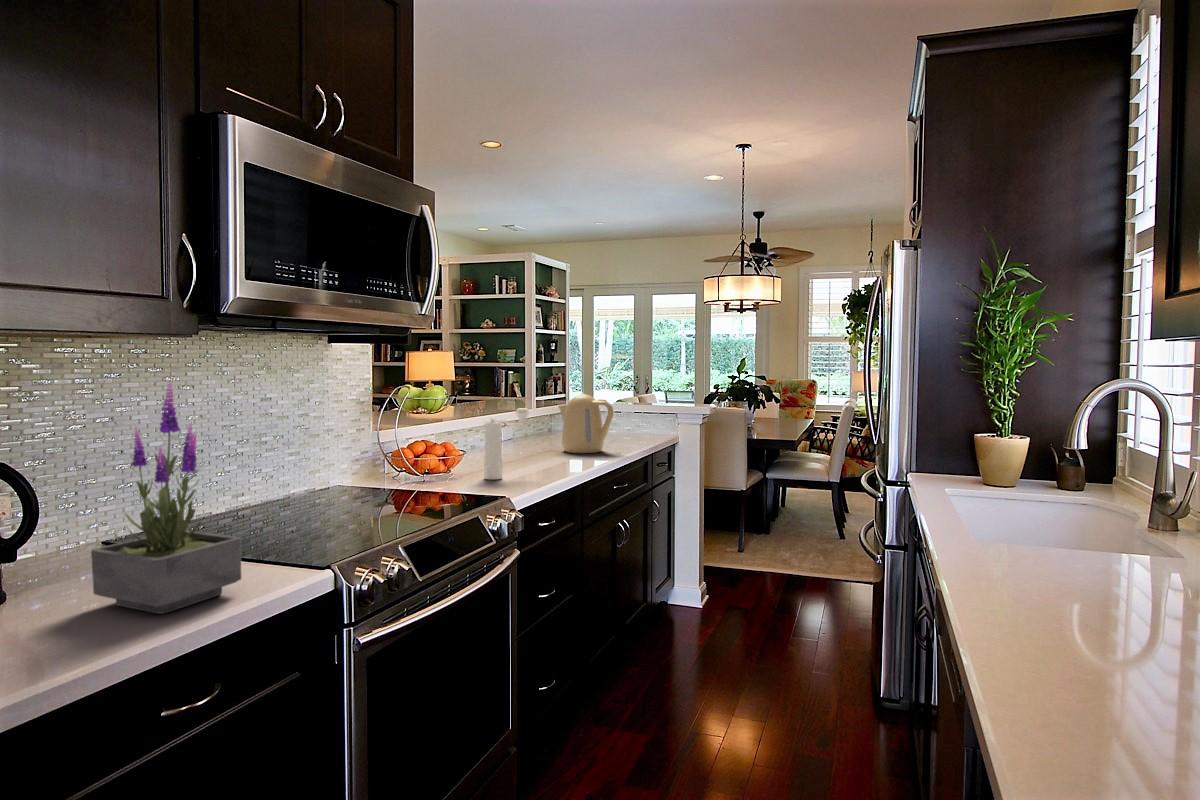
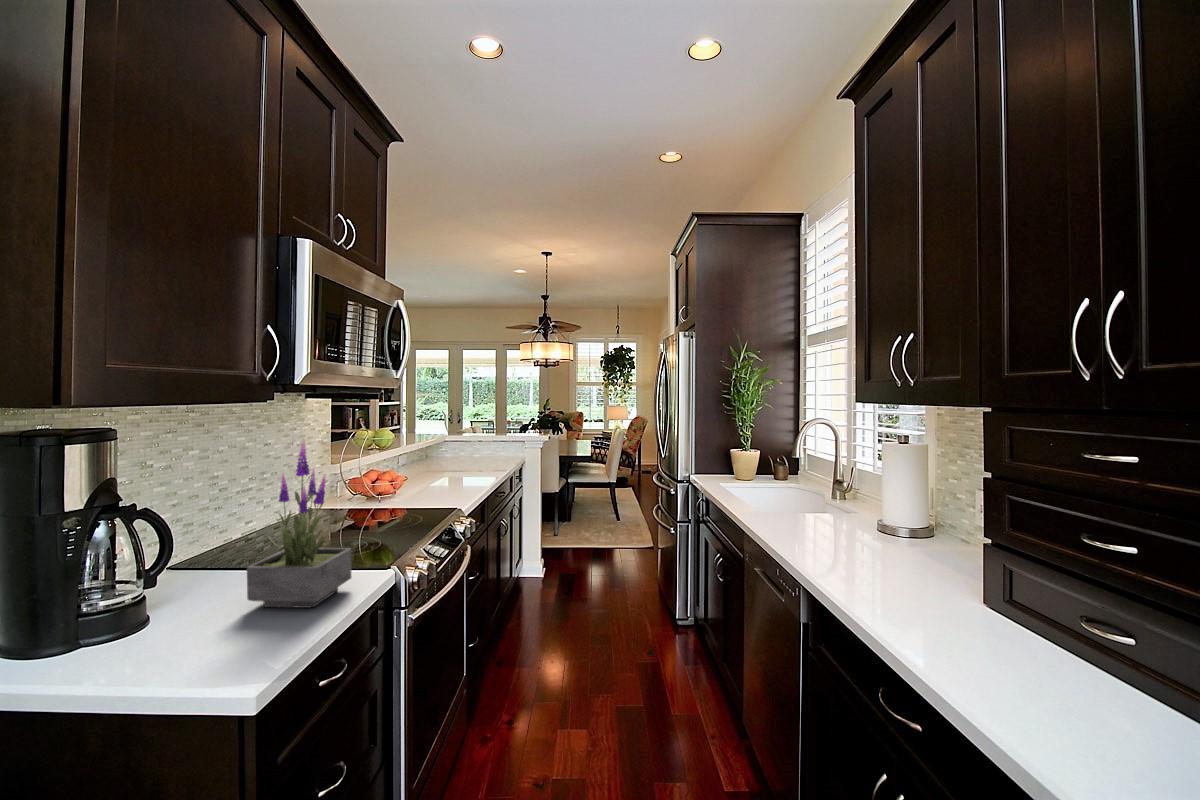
kettle: present [559,394,613,453] -> none [448,430,491,474]
pepper mill: present [484,408,529,480] -> none [419,443,450,497]

